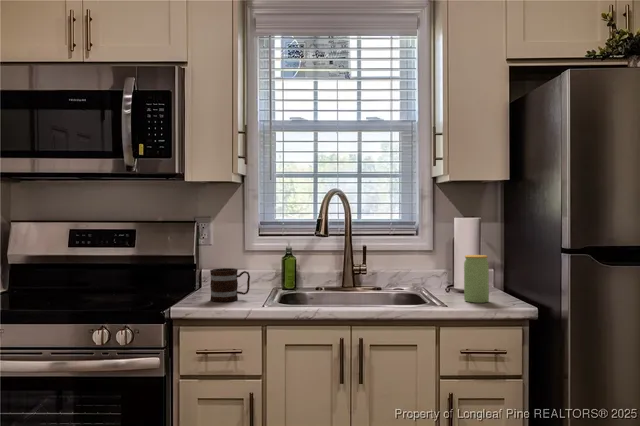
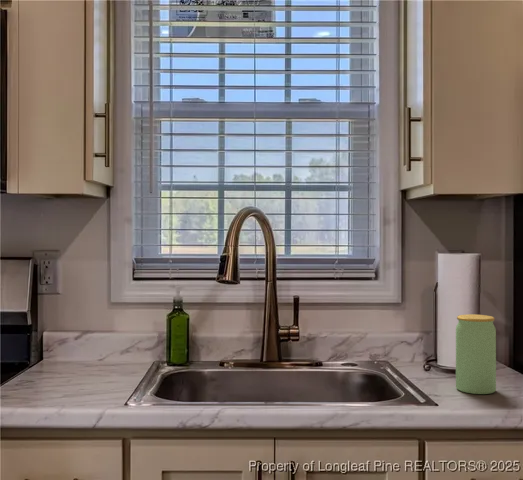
mug: present [210,268,250,302] -> none [40,336,108,396]

